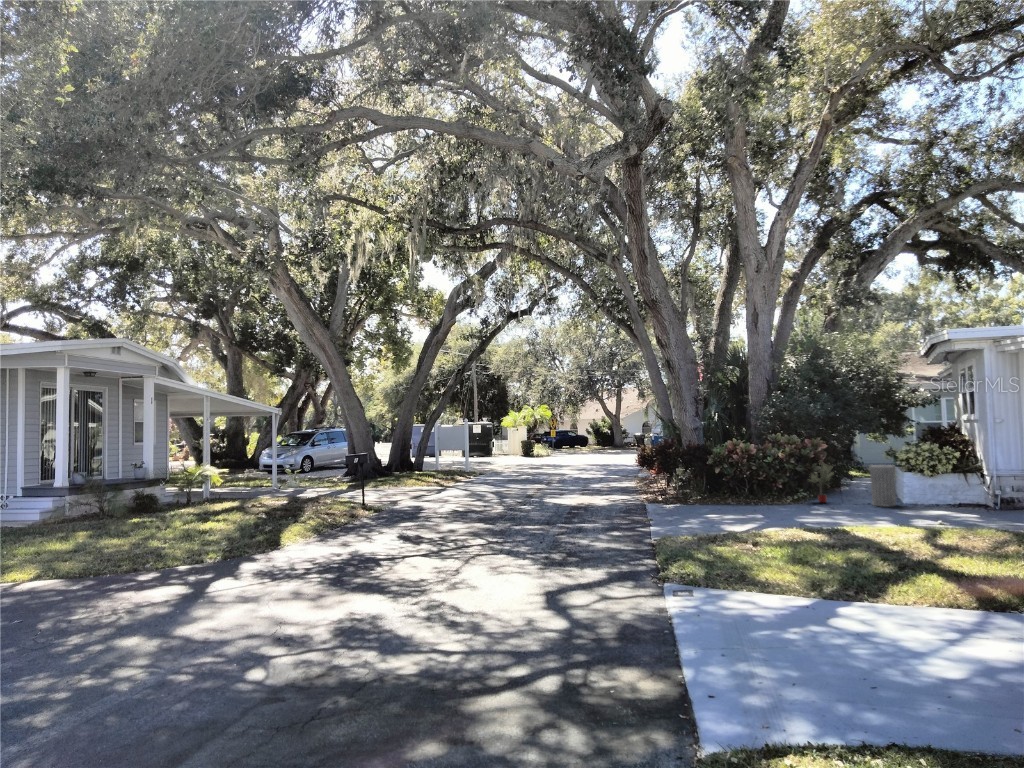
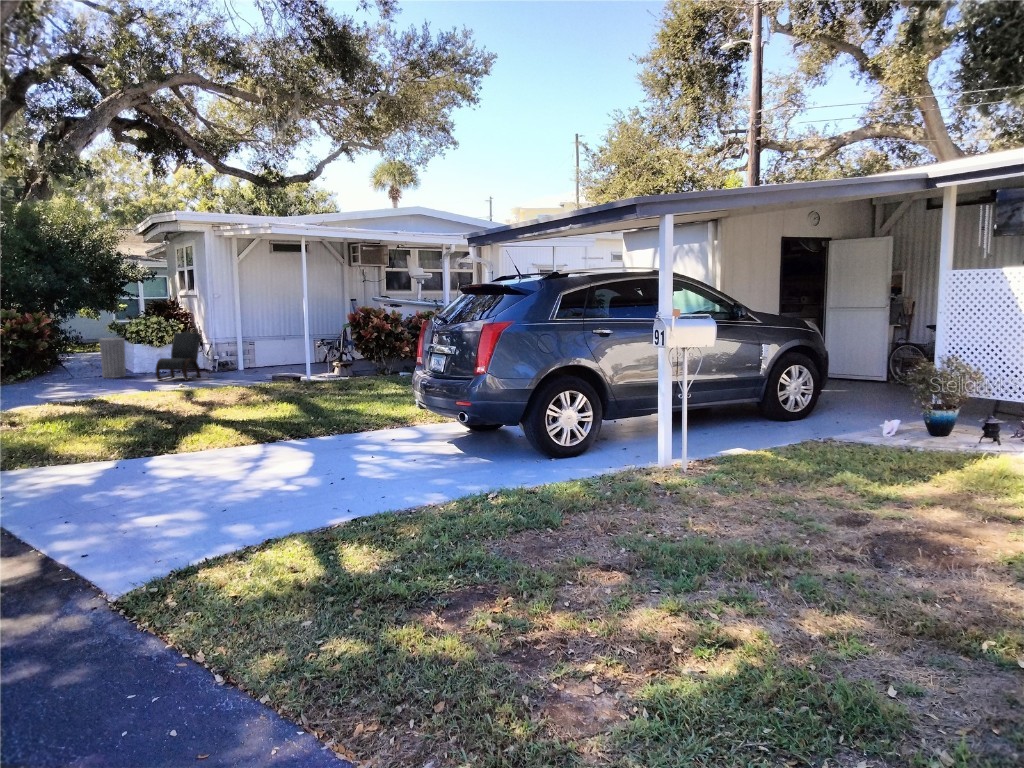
lounge chair: none [922,461,978,517] -> present [156,333,201,381]
potted tree: present [809,463,834,503] -> none [29,335,60,380]

